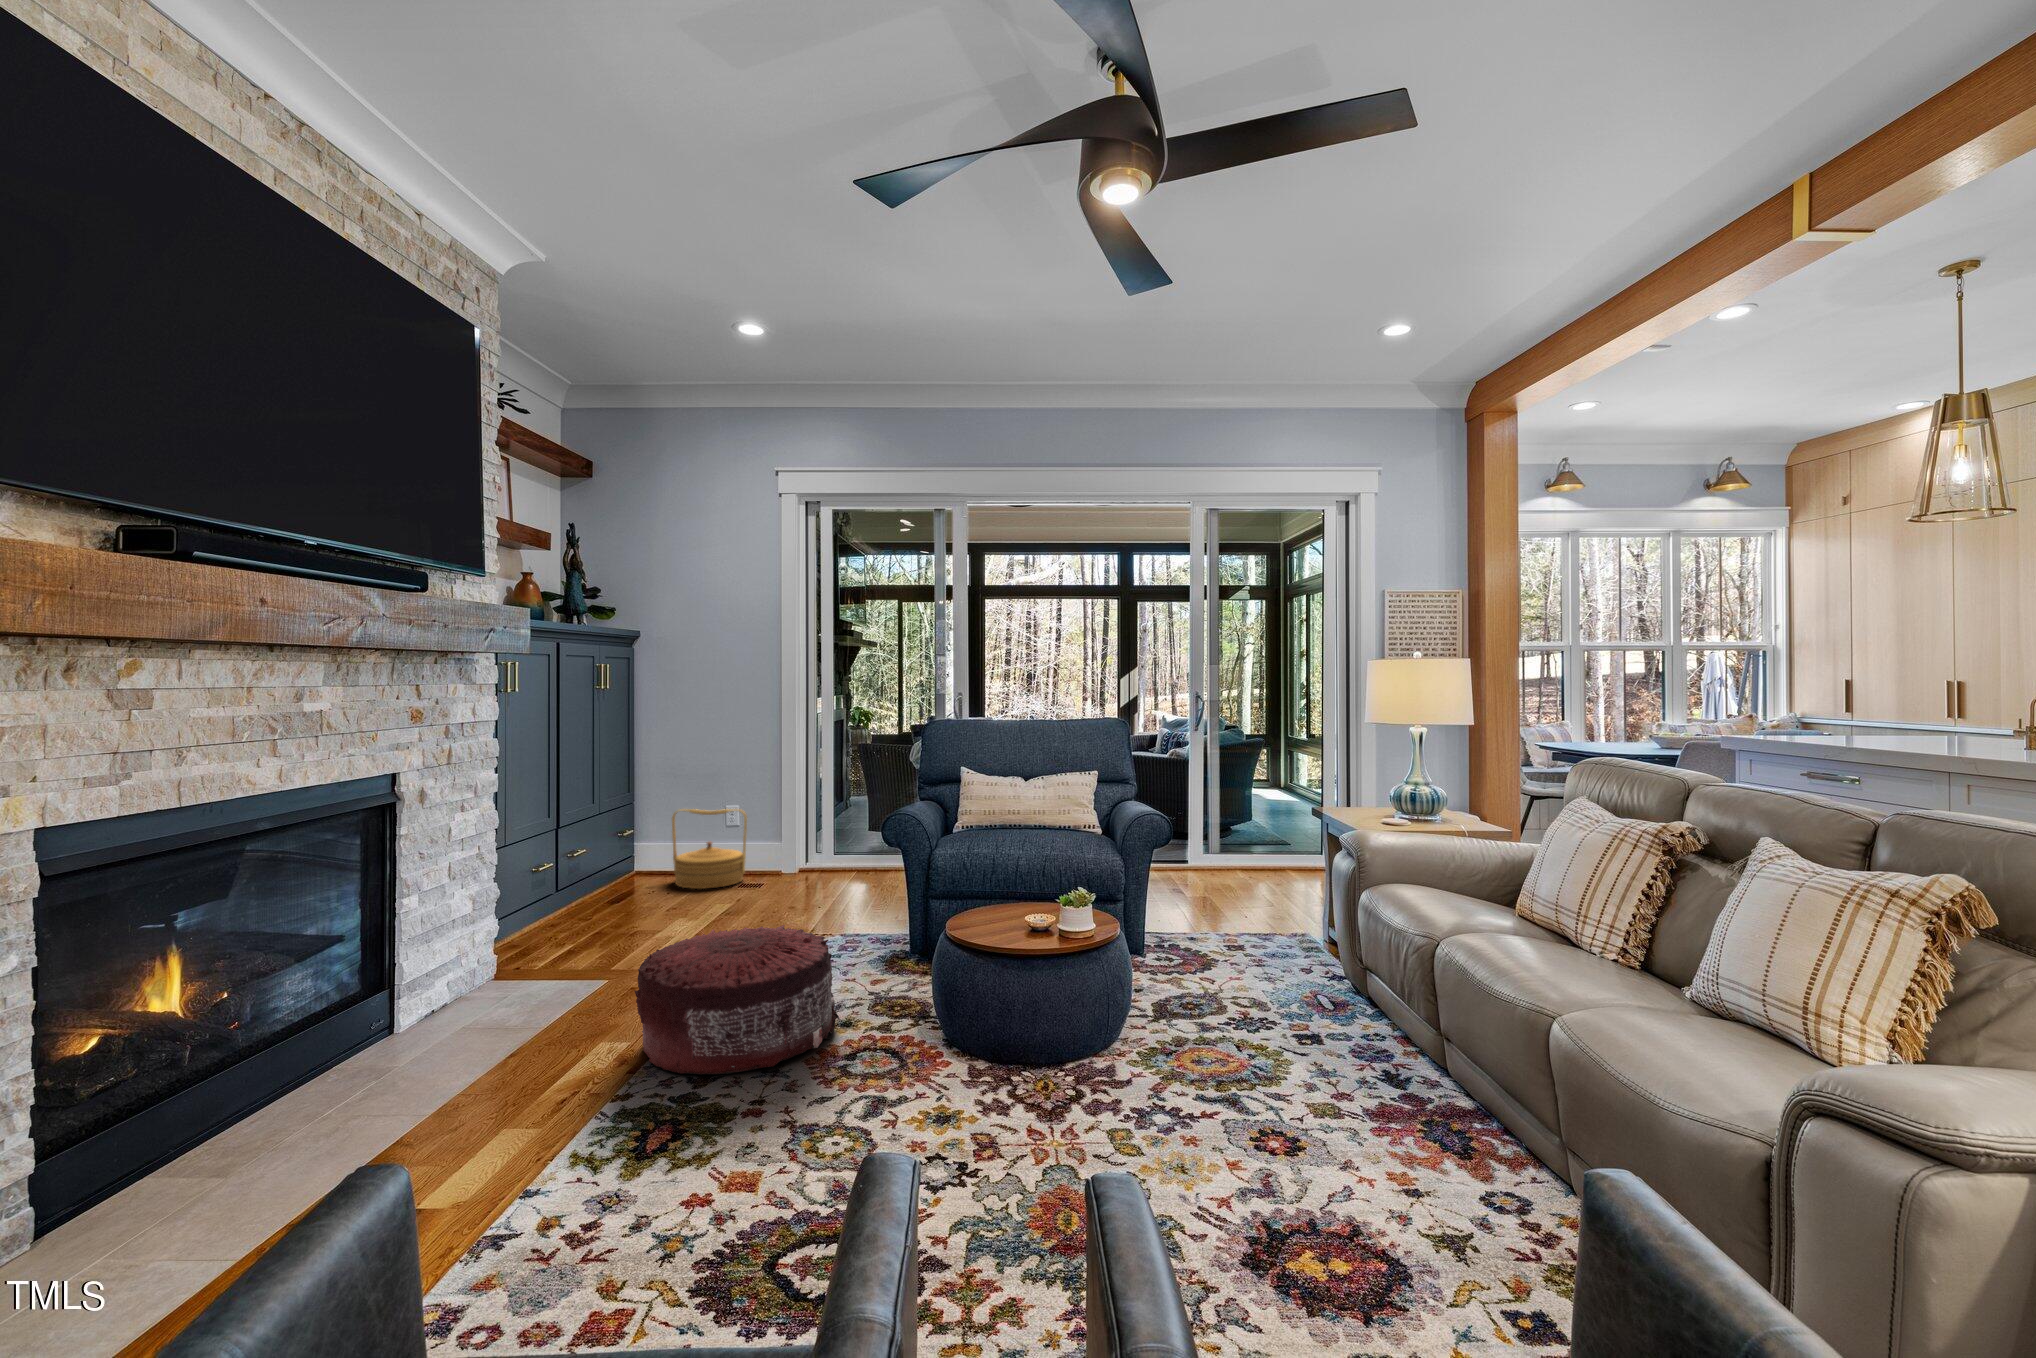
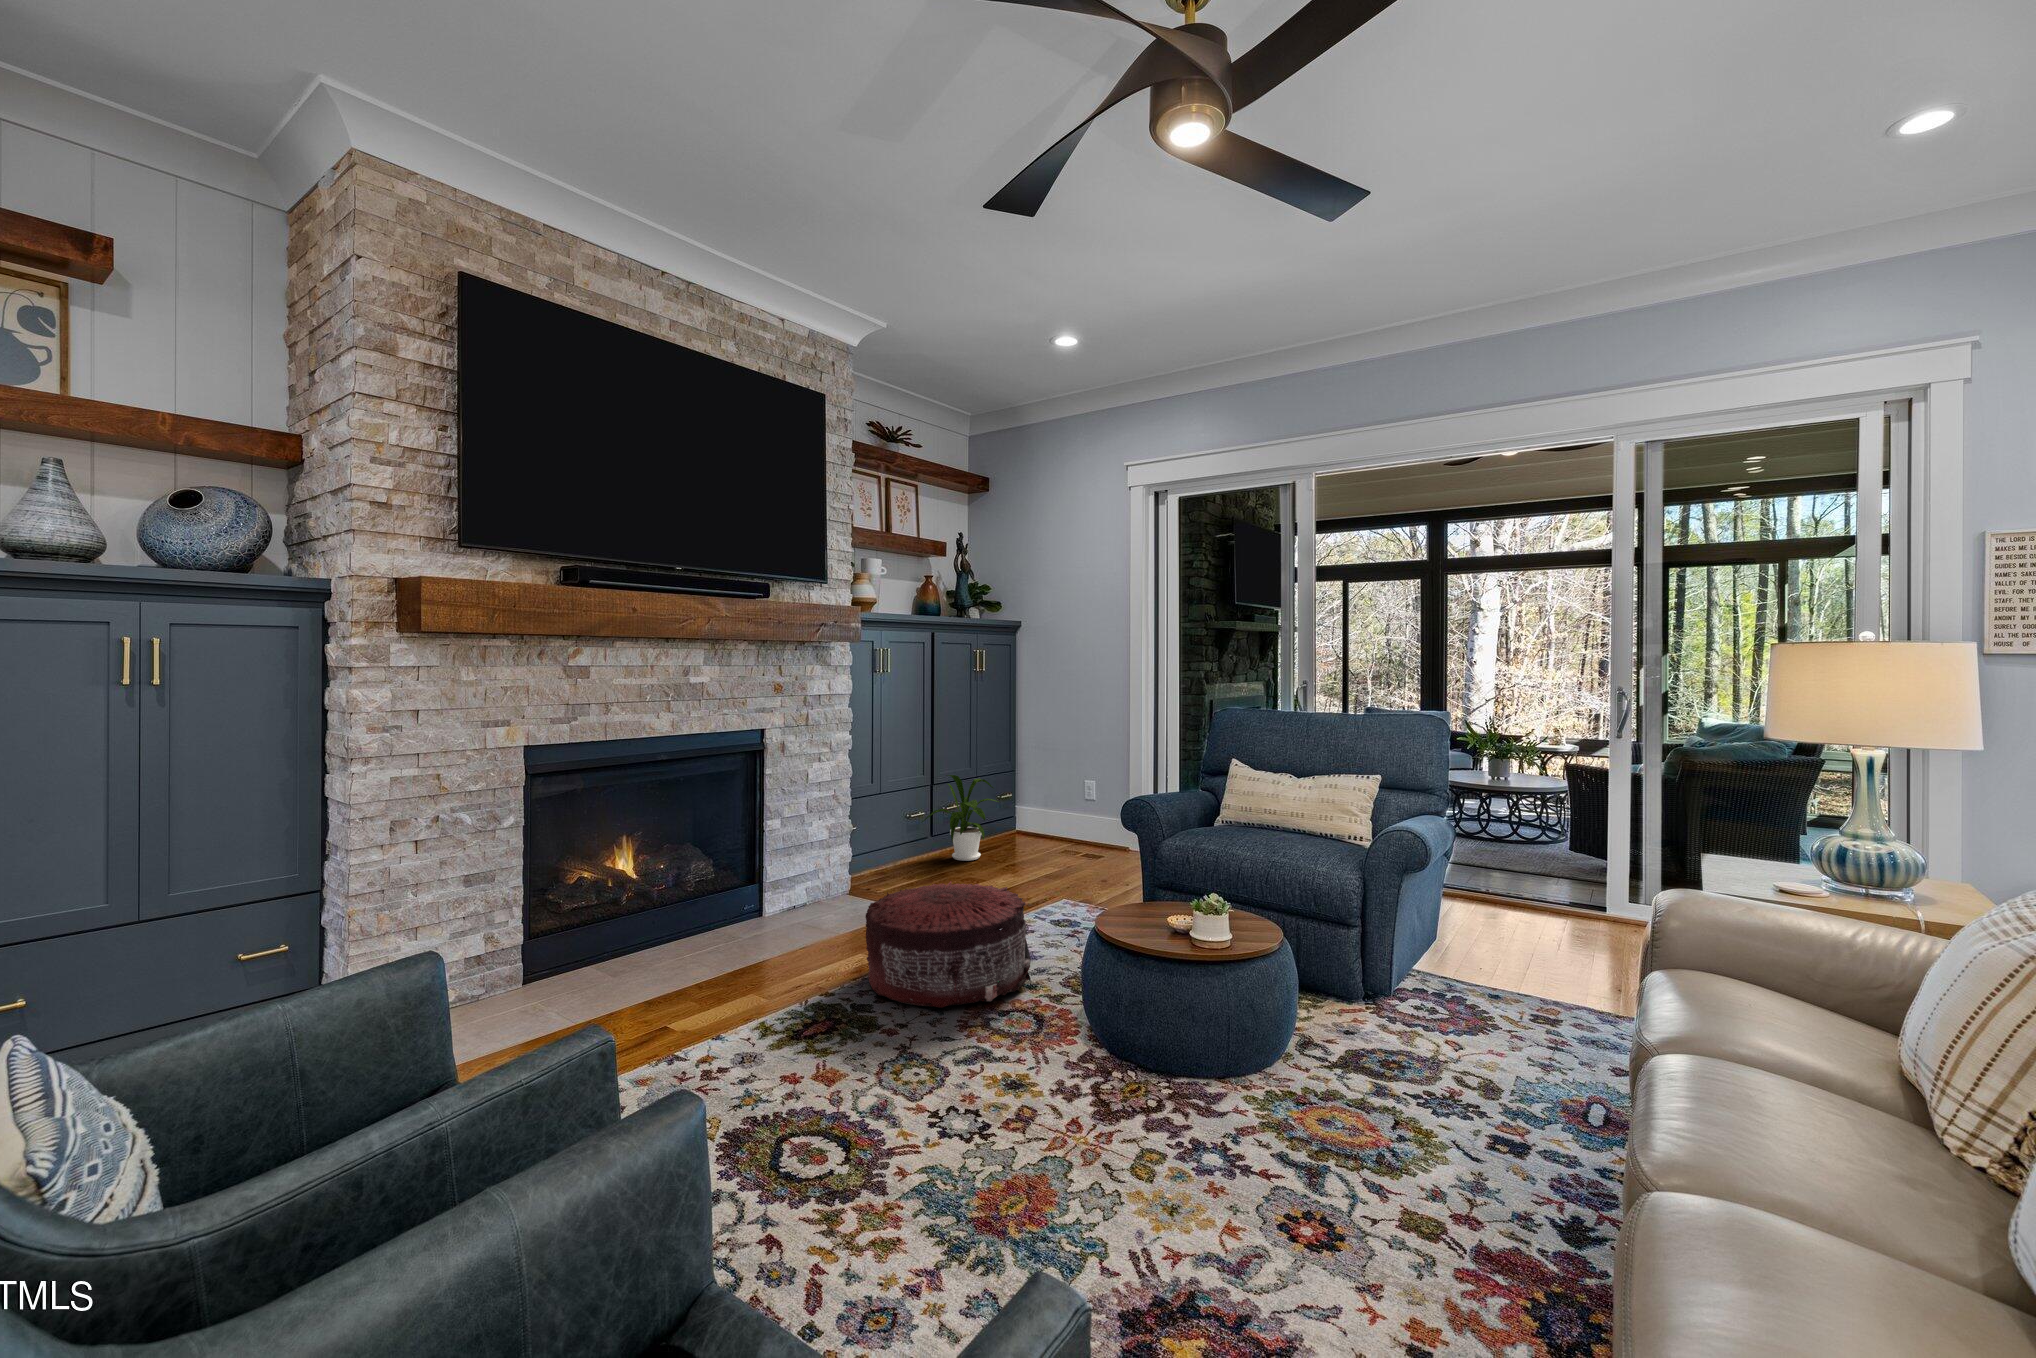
woven basket: present [672,809,747,889] -> none [1034,777,1094,848]
house plant: none [550,815,655,918] -> present [922,775,999,861]

